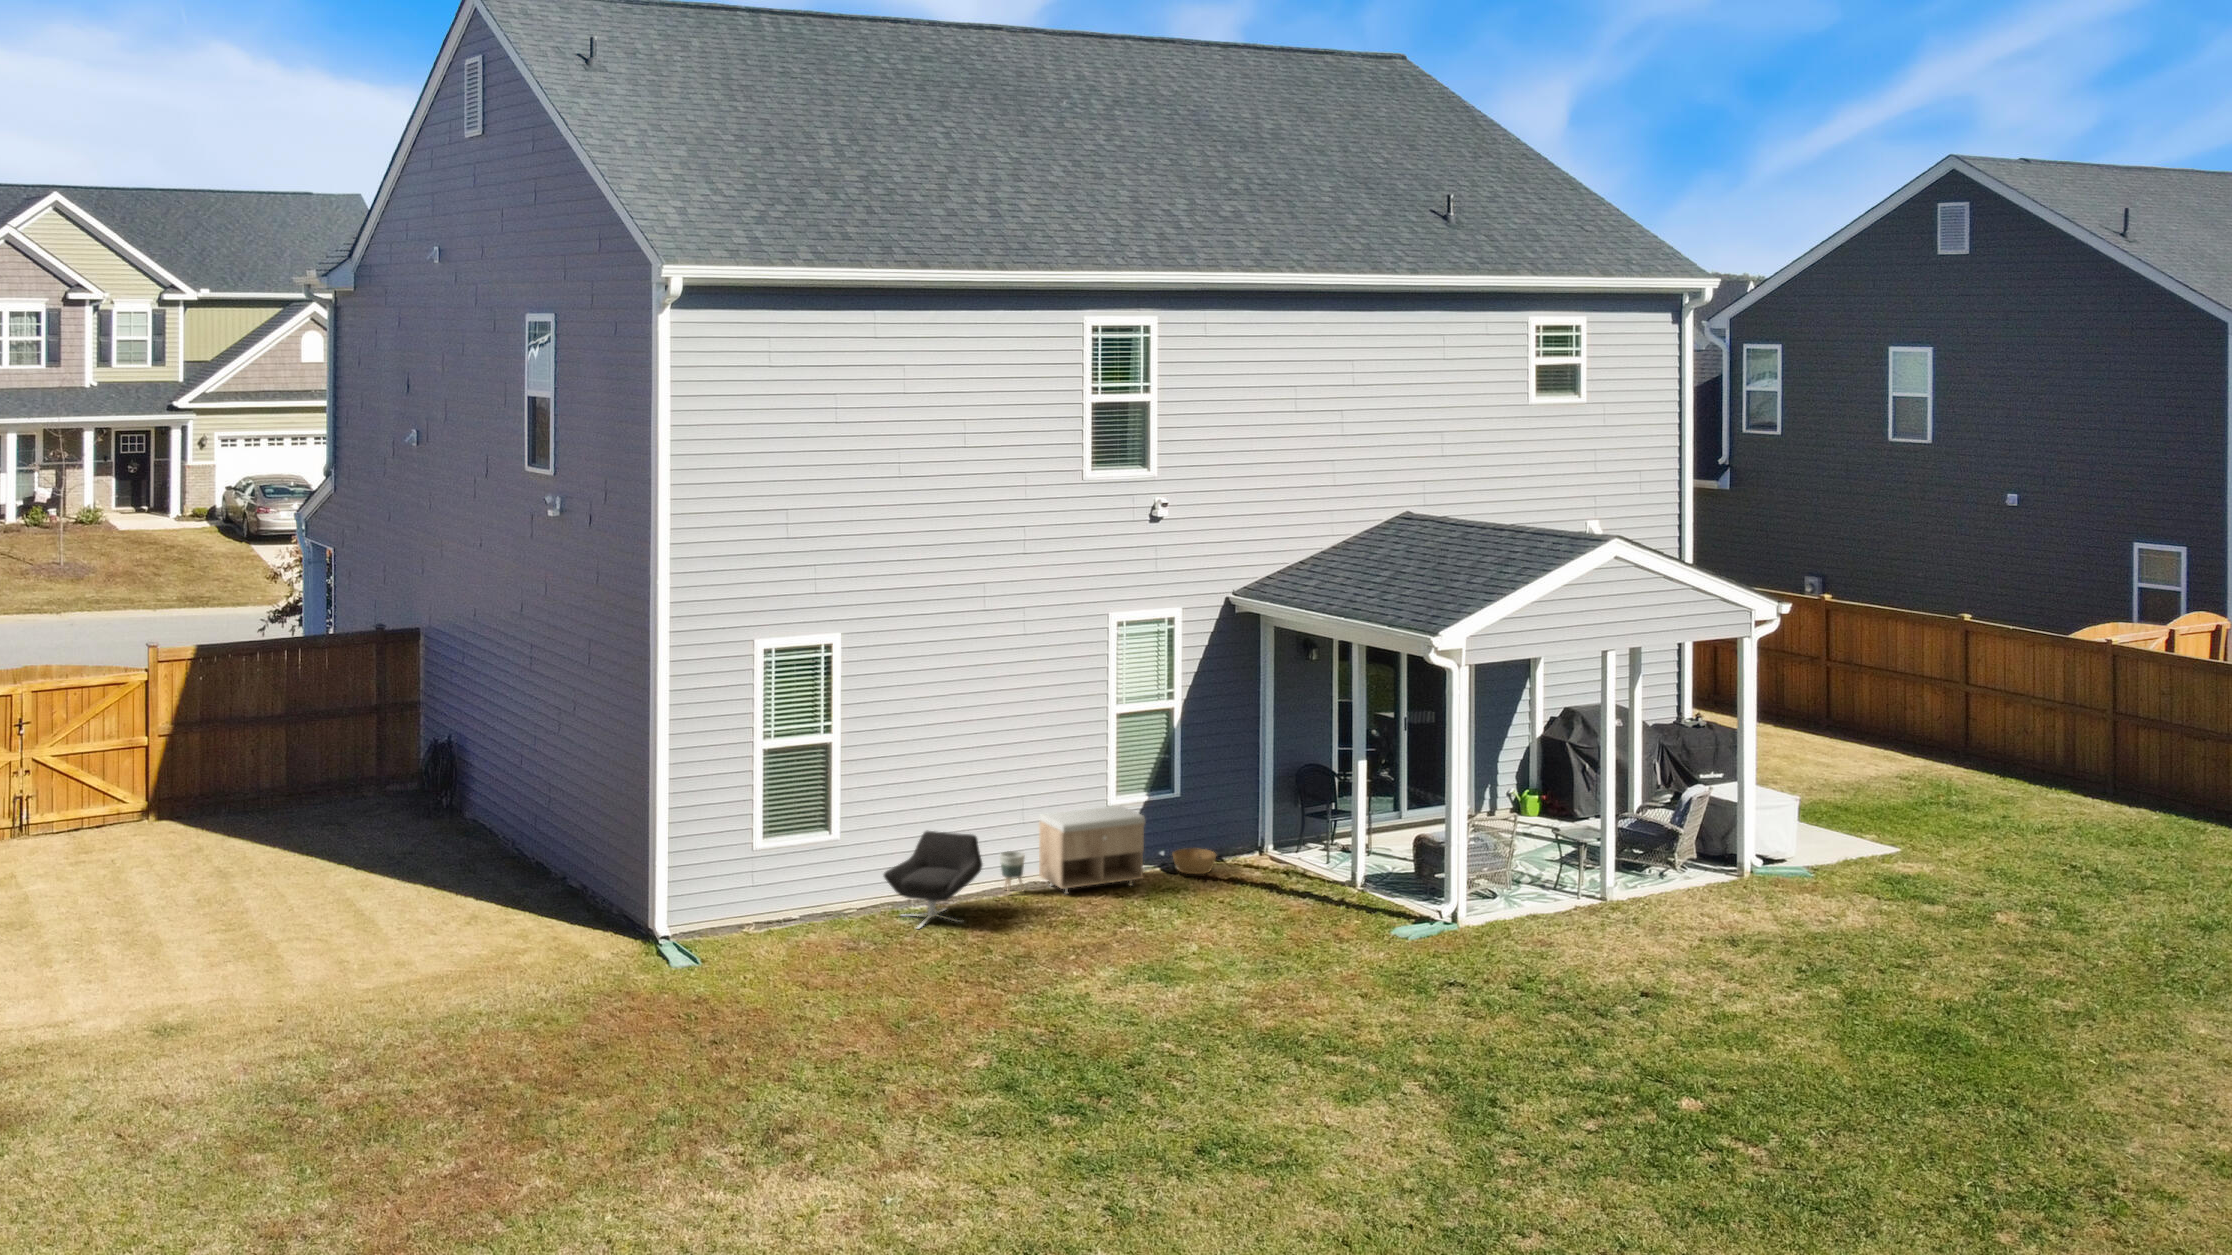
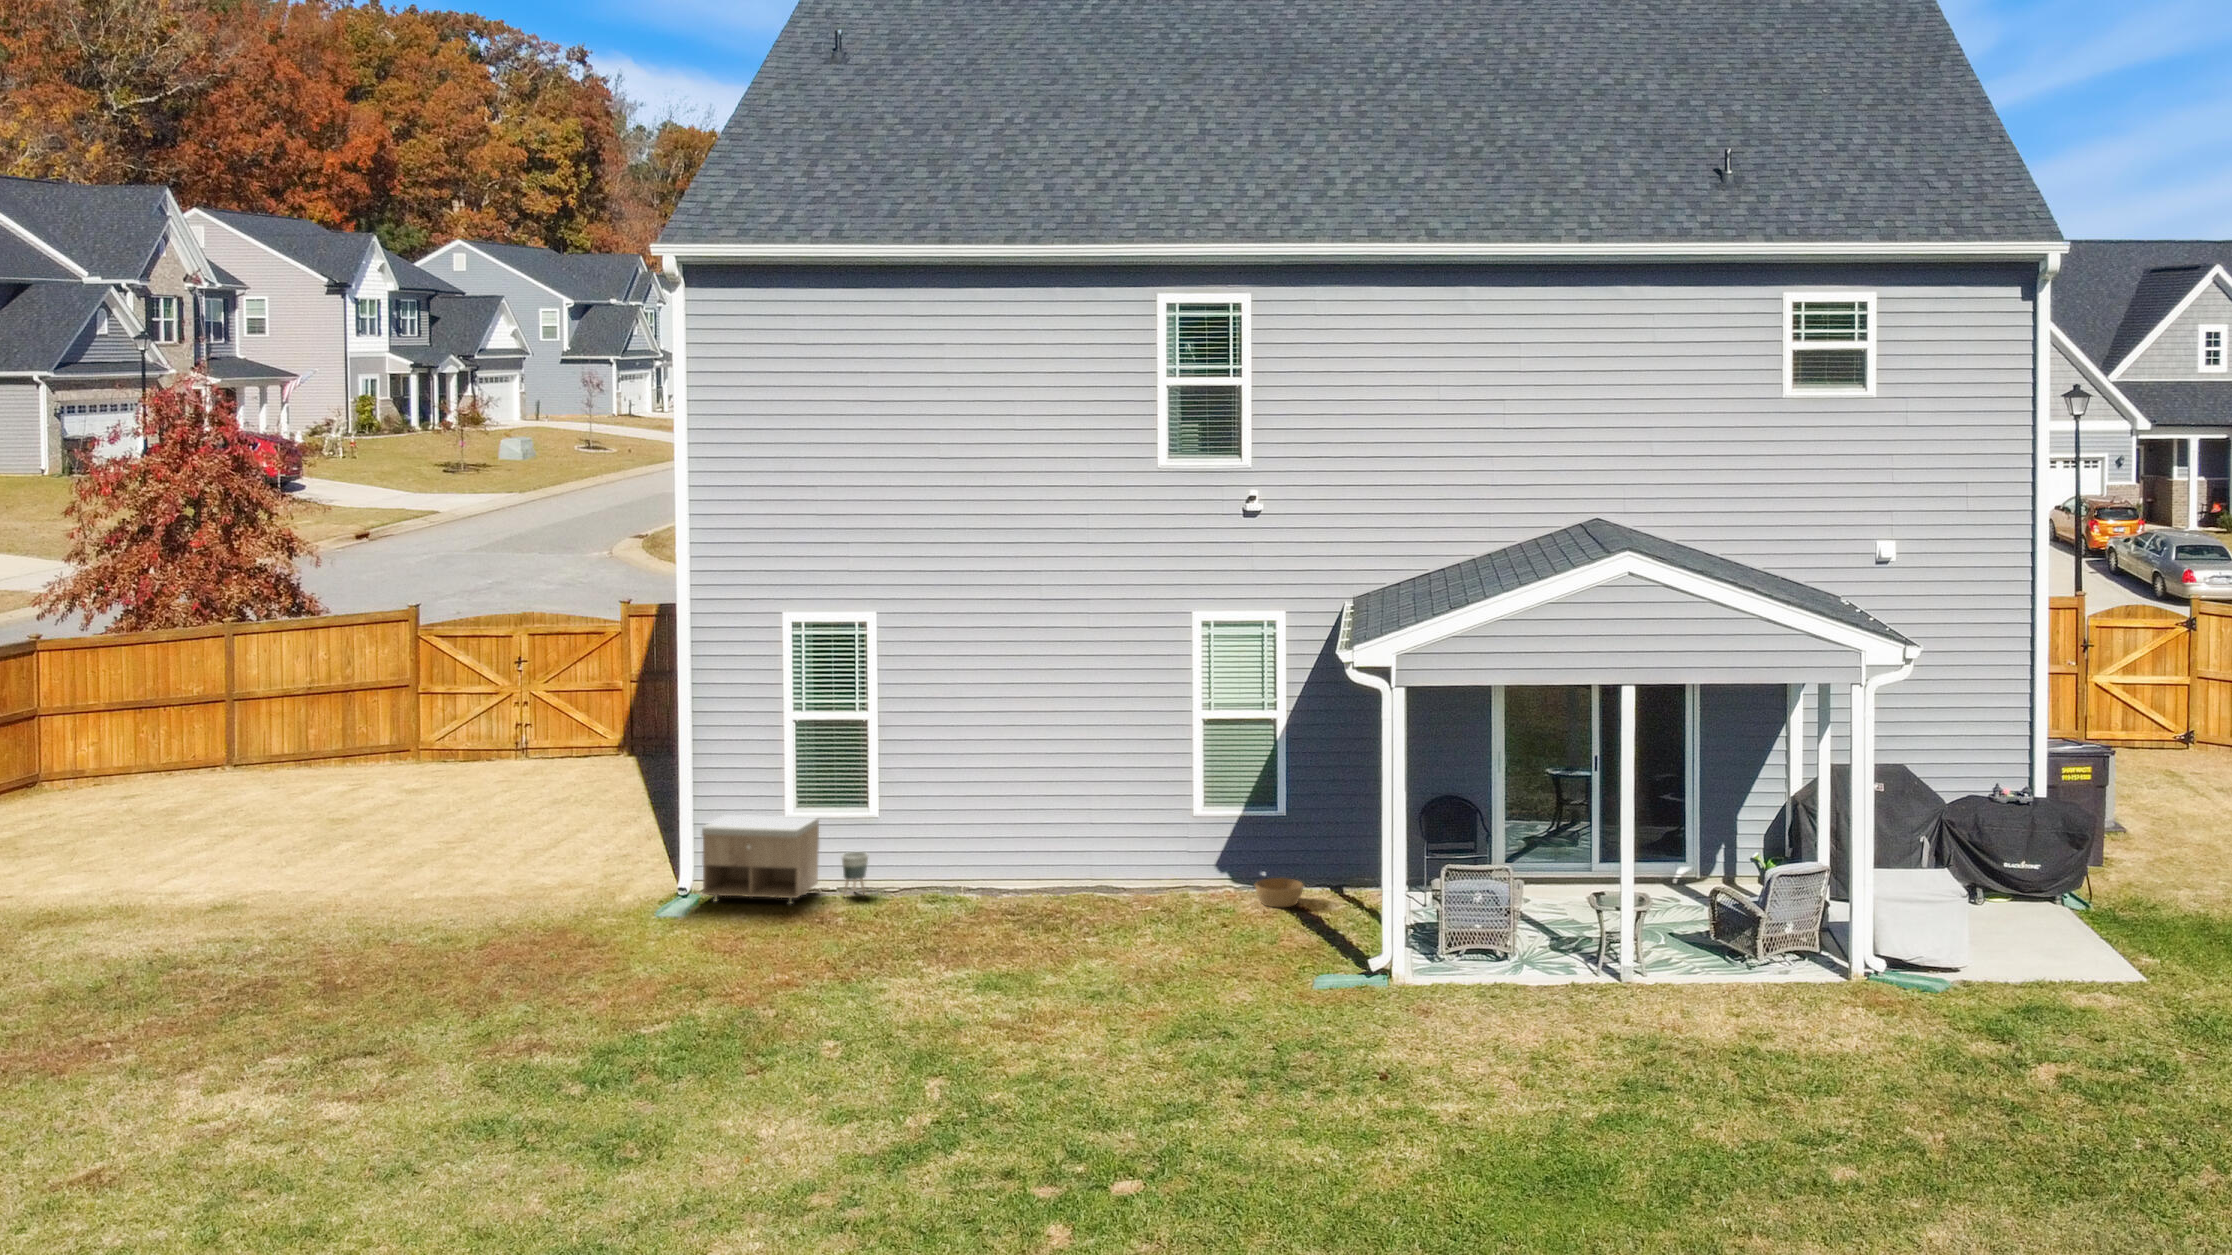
storage bench: present [1039,806,1145,894] -> present [702,815,819,904]
lounge chair: present [884,831,982,929] -> none [899,820,1004,916]
planter: present [1000,851,1025,894] -> present [842,852,868,895]

